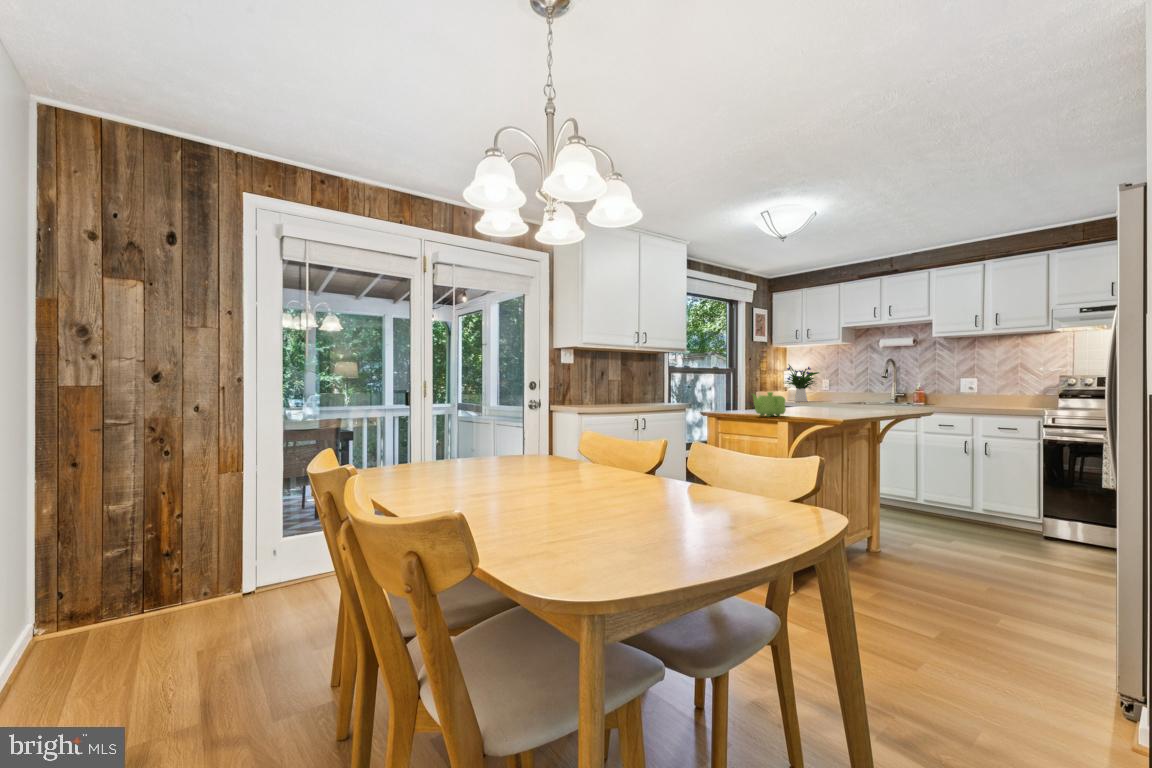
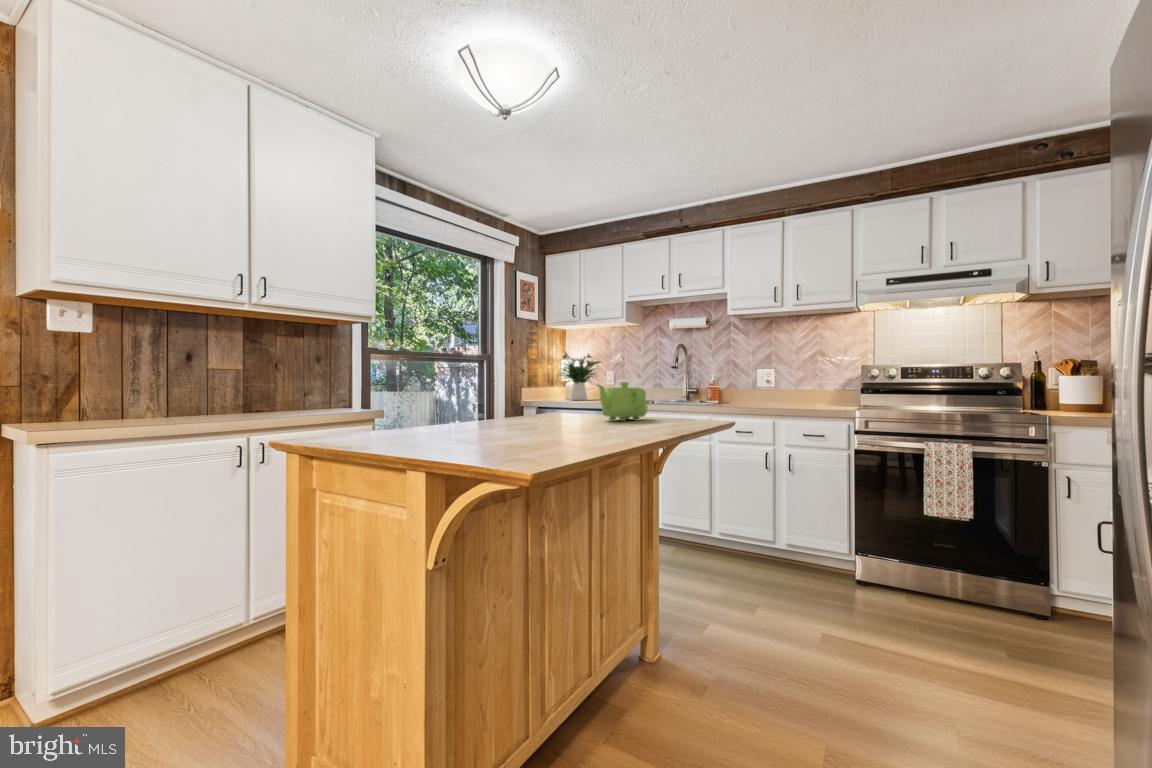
teapot: present [752,392,786,417] -> present [597,382,648,421]

